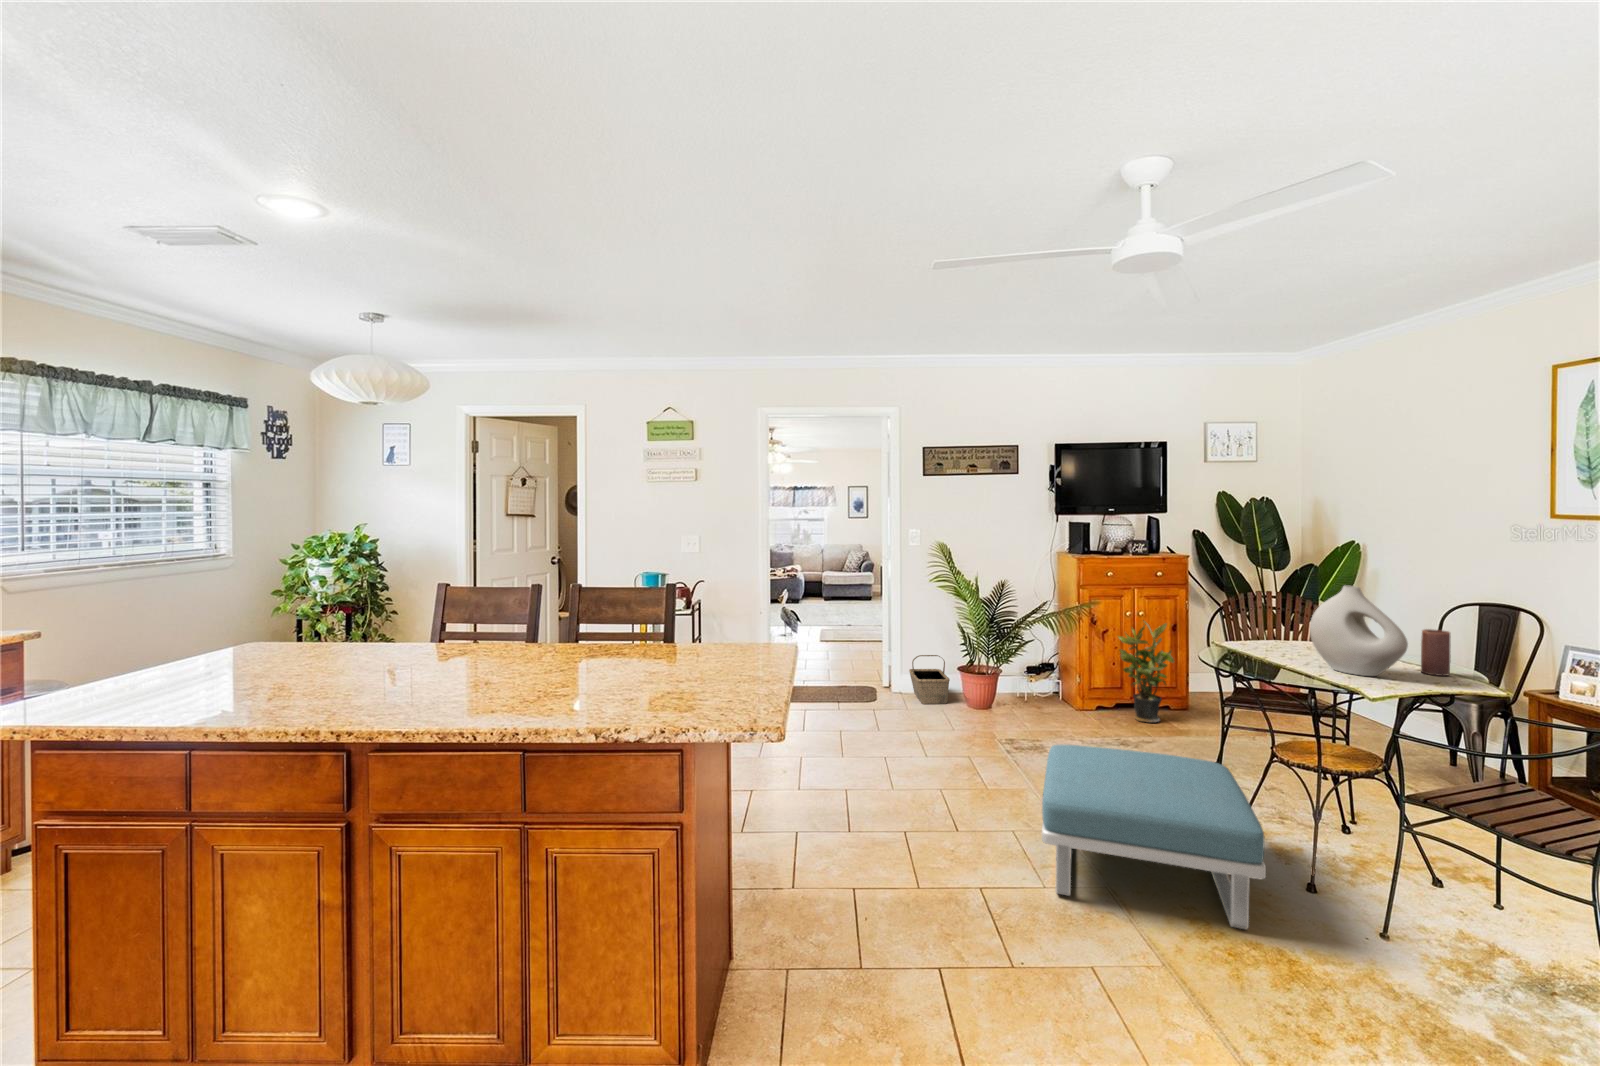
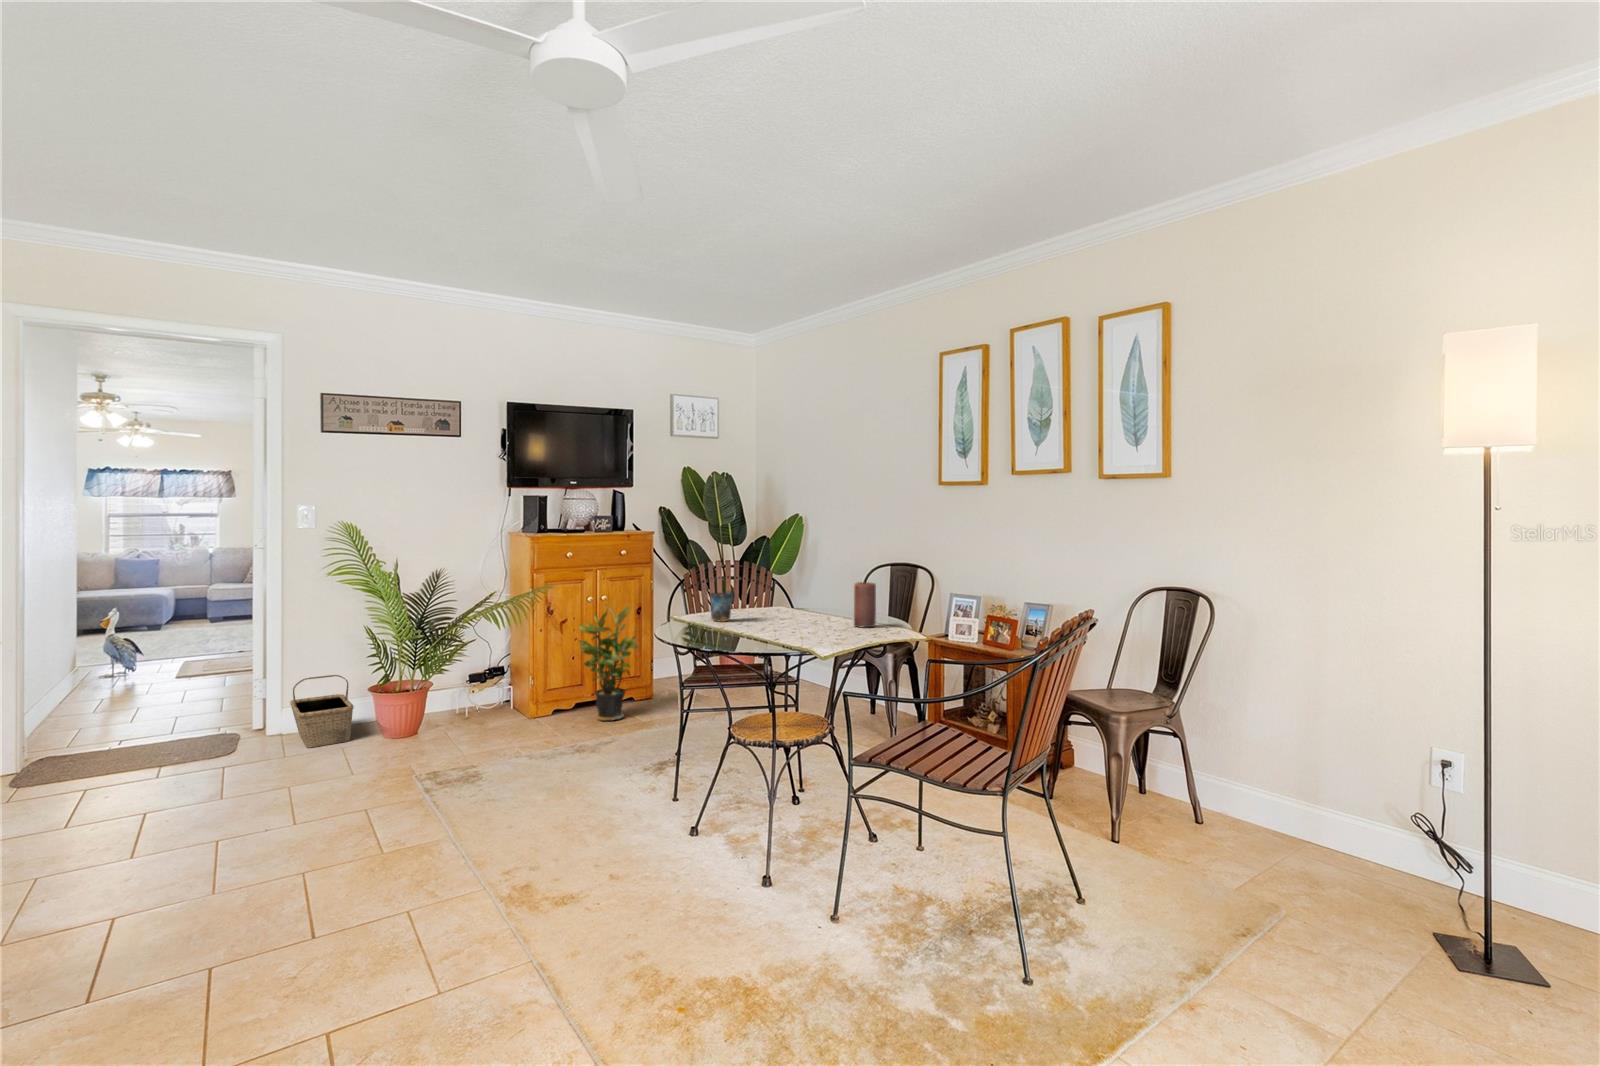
vase: present [1310,585,1408,676] -> none [763,539,847,634]
mug: none [1252,625,1279,653] -> present [710,591,735,622]
footstool: present [1042,745,1266,929] -> none [429,757,724,1015]

